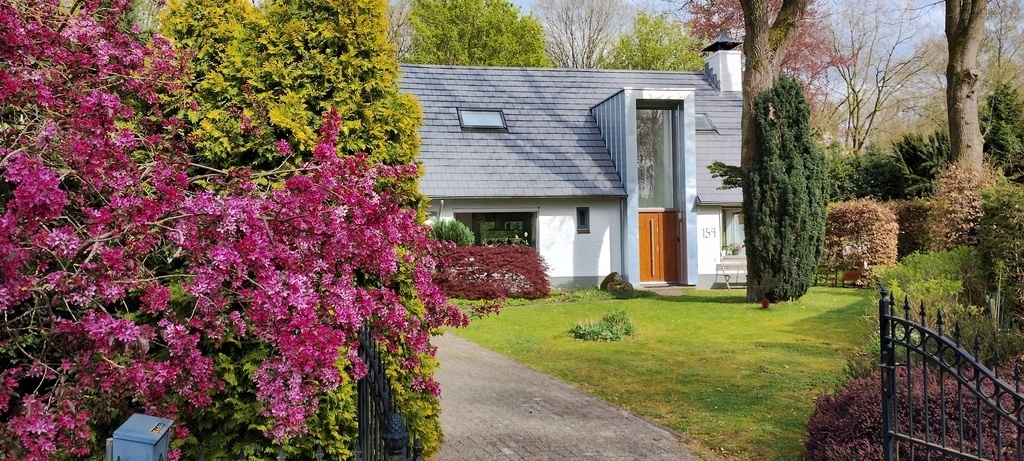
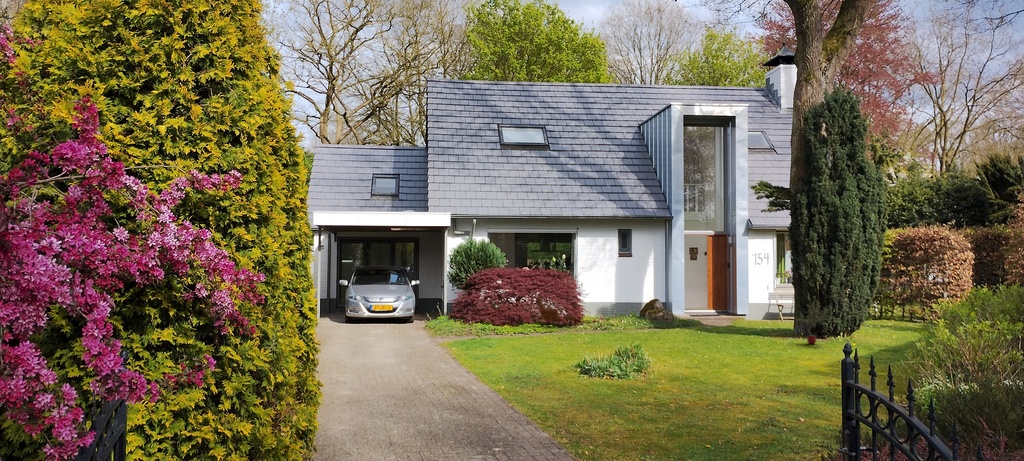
lounge chair: present [827,261,864,287] -> present [537,298,575,327]

